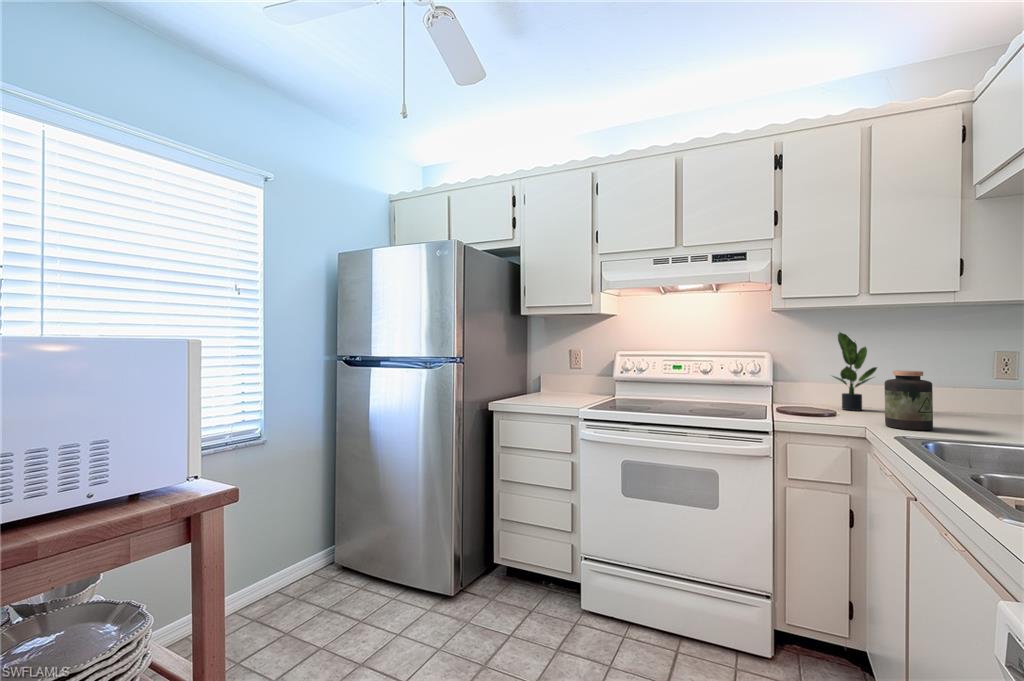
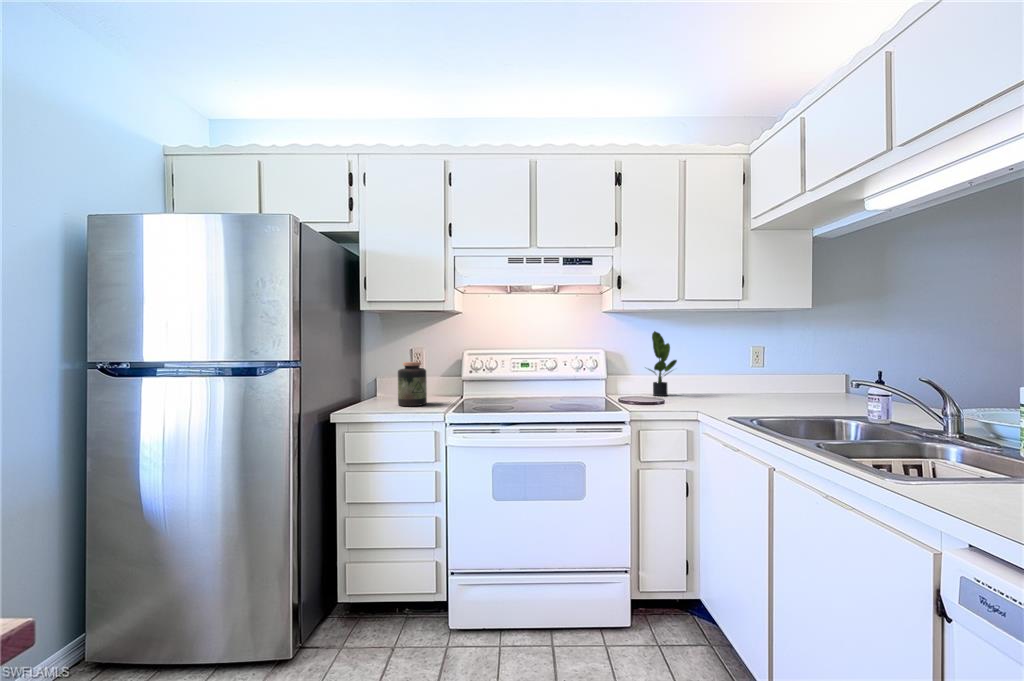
jar: present [885,371,933,430] -> present [398,362,427,406]

